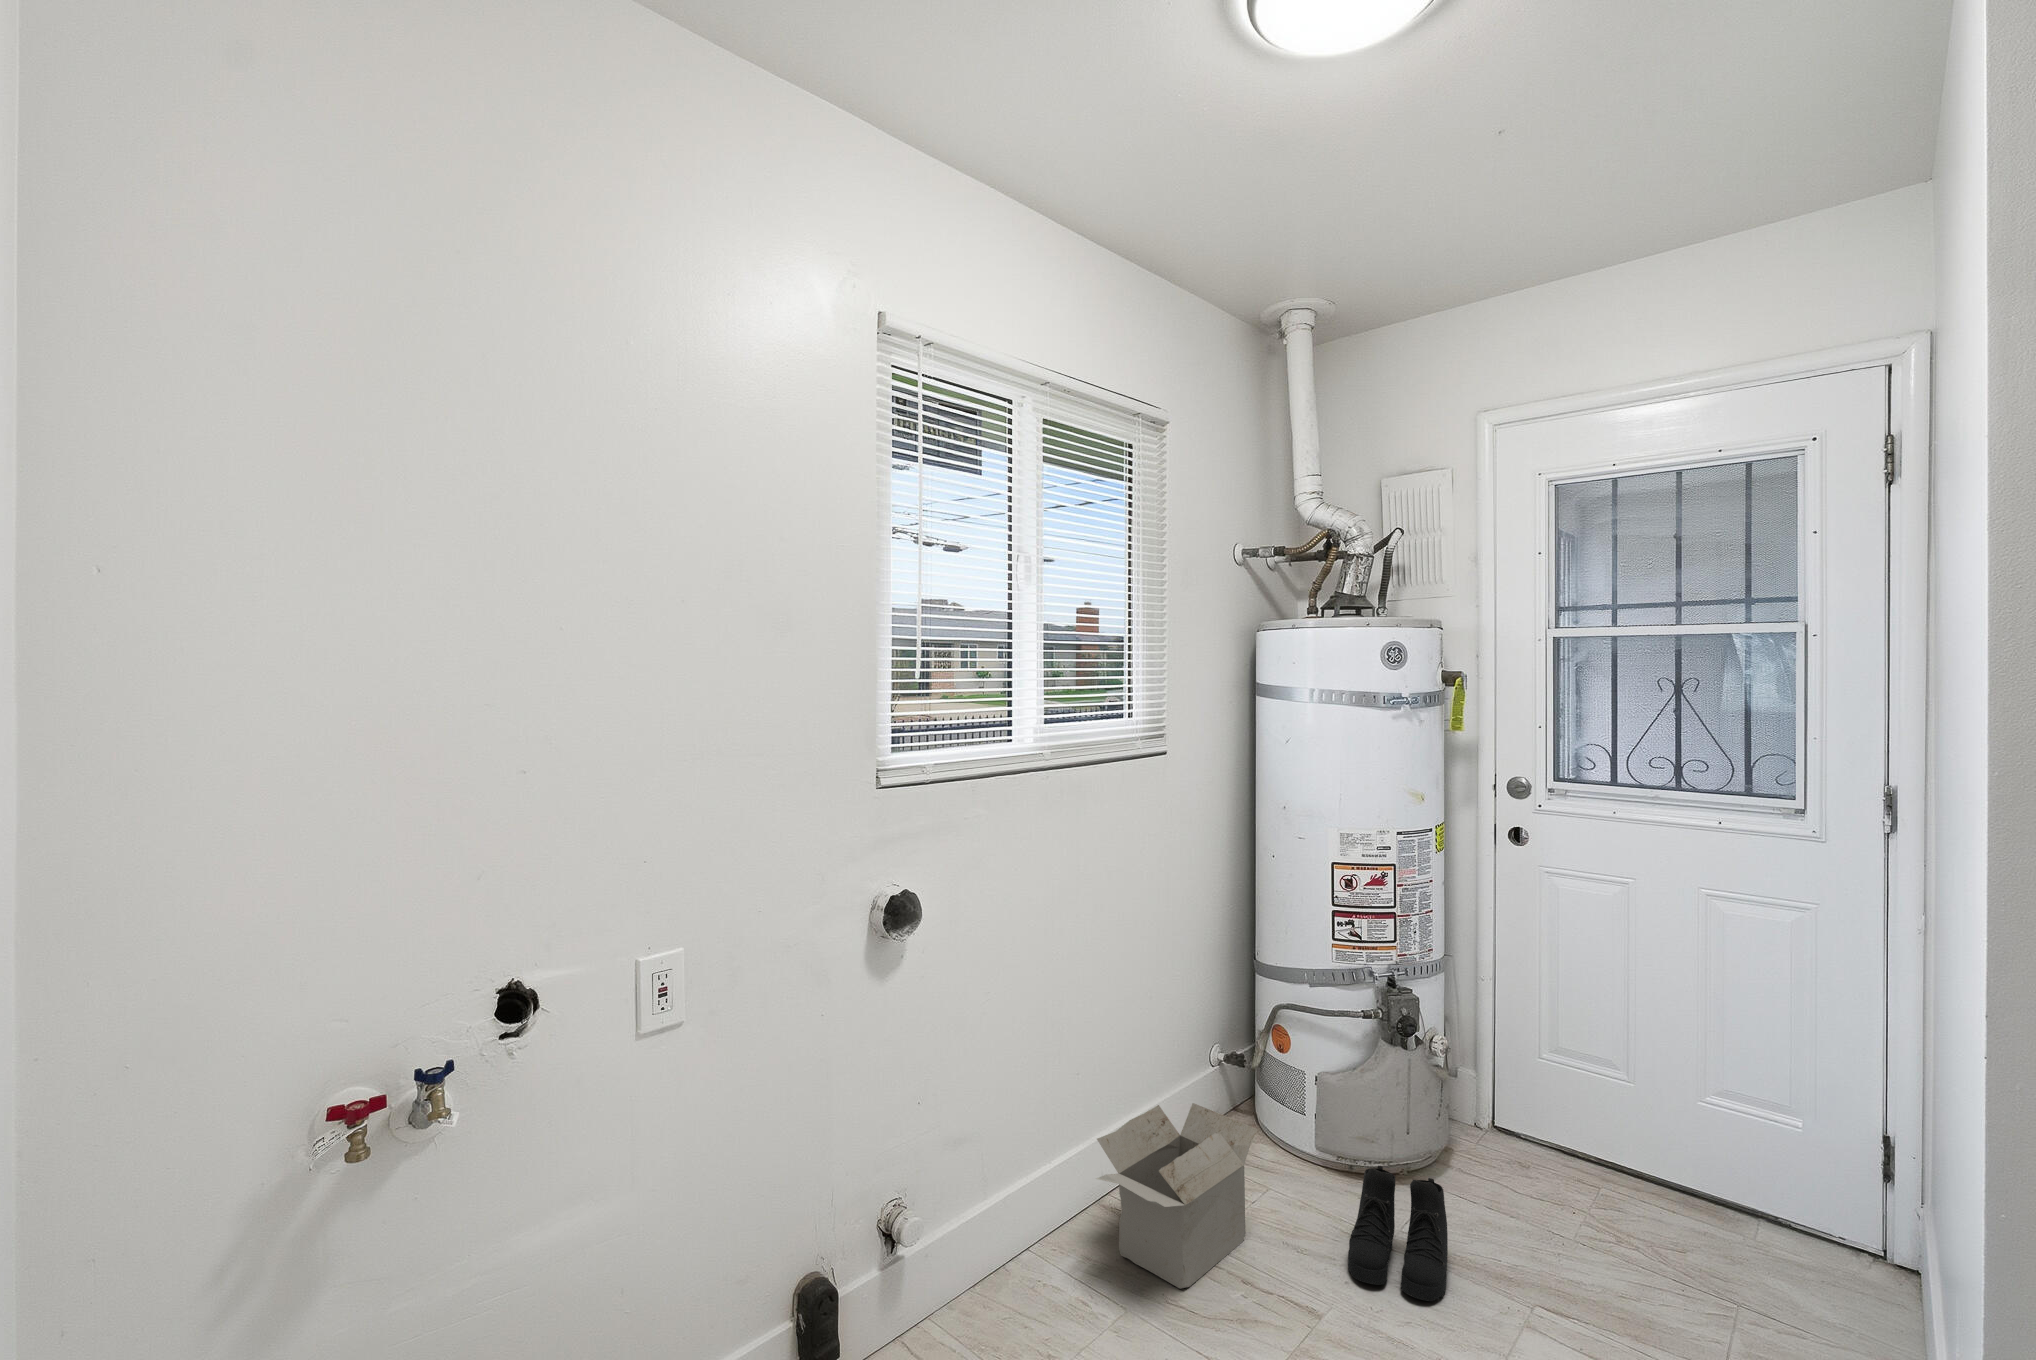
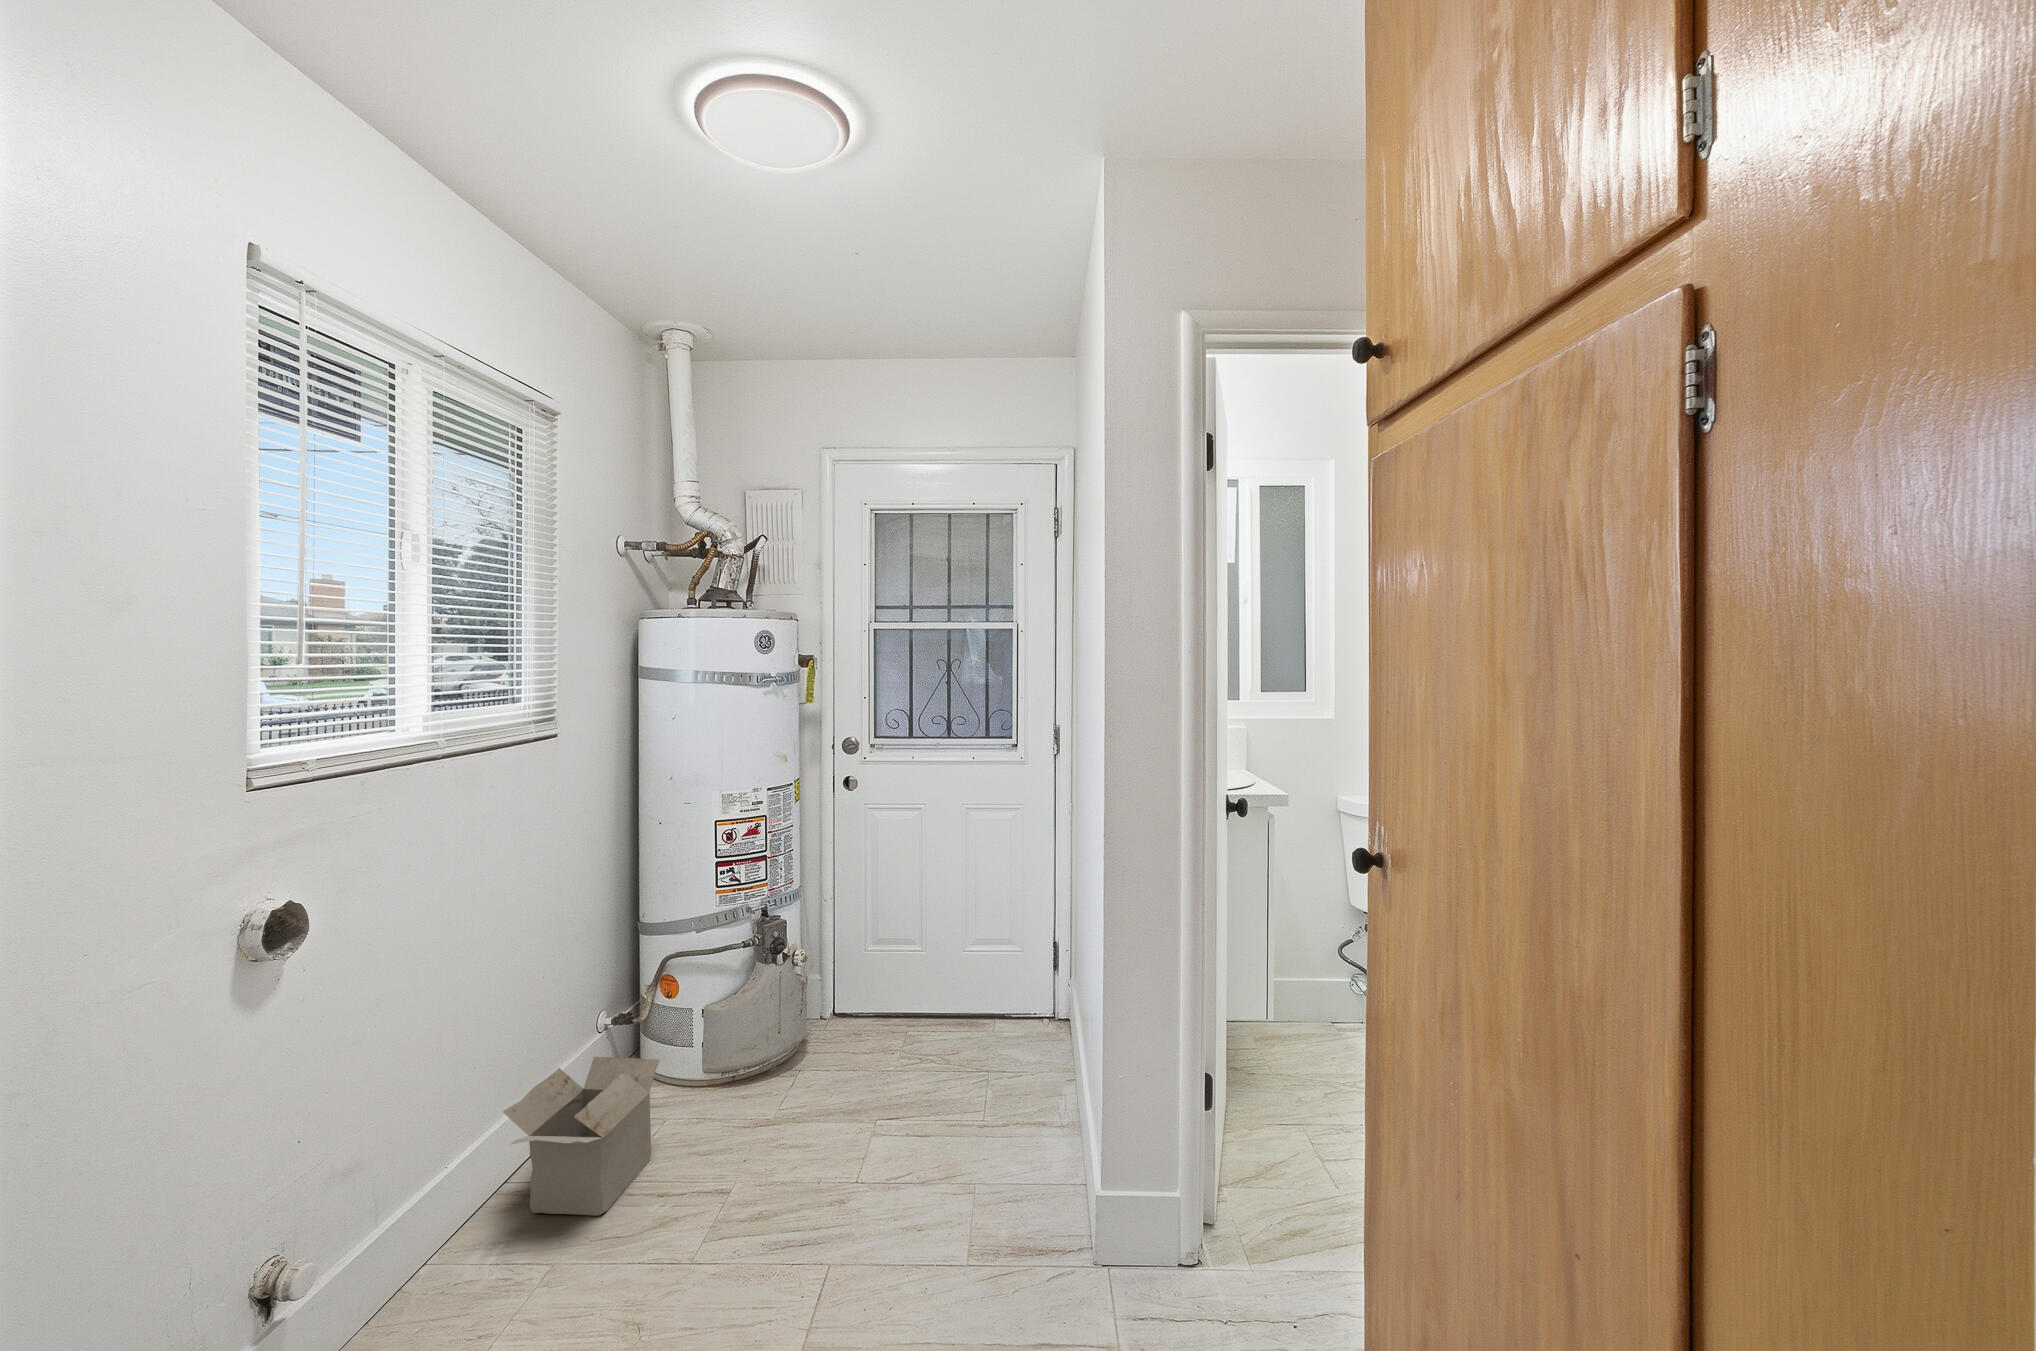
boots: present [1348,1166,1448,1301] -> none [741,1057,816,1152]

